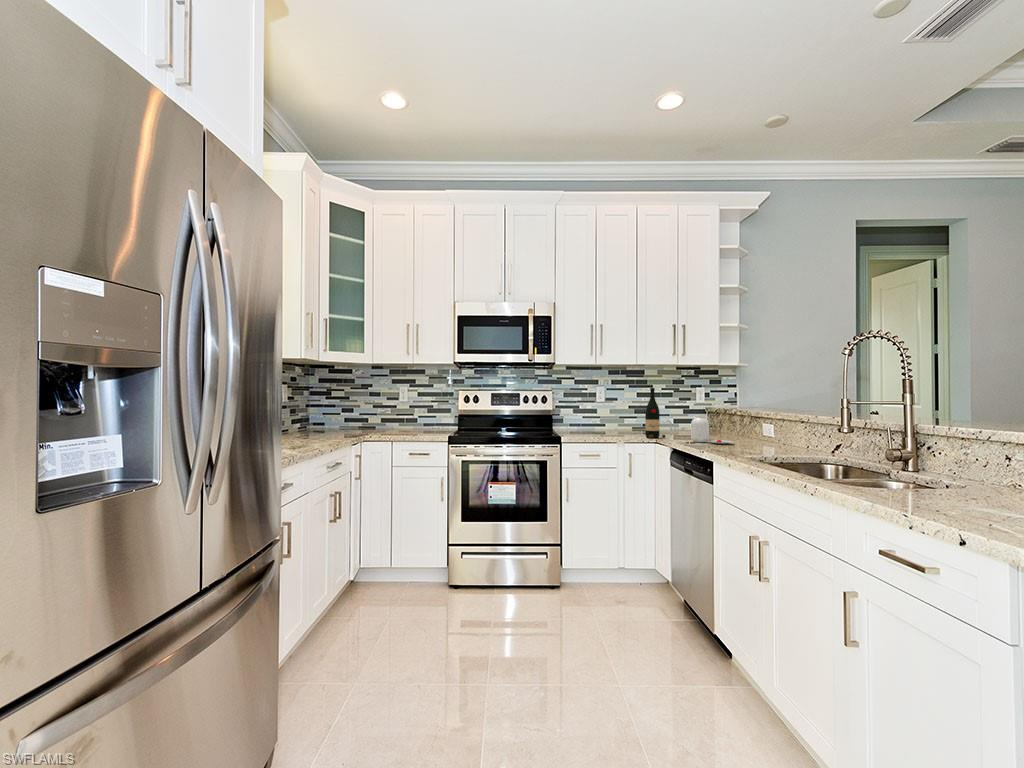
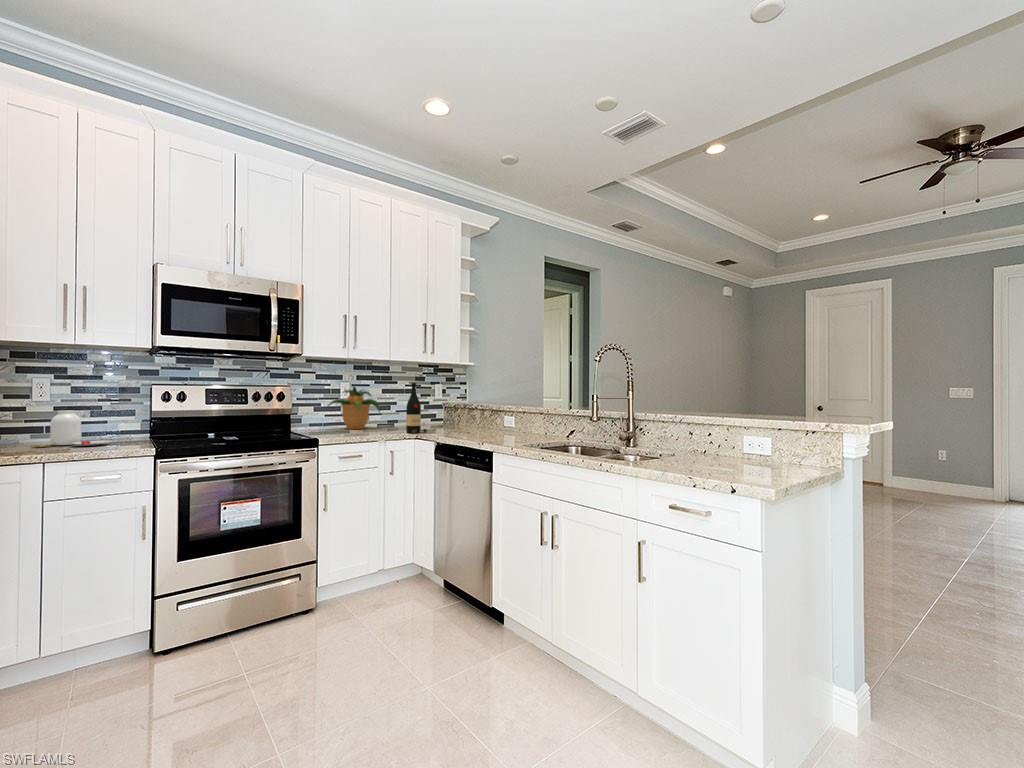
potted plant: none [582,390,630,431] -> present [328,387,380,429]
jar: present [691,415,734,444] -> present [34,410,110,447]

